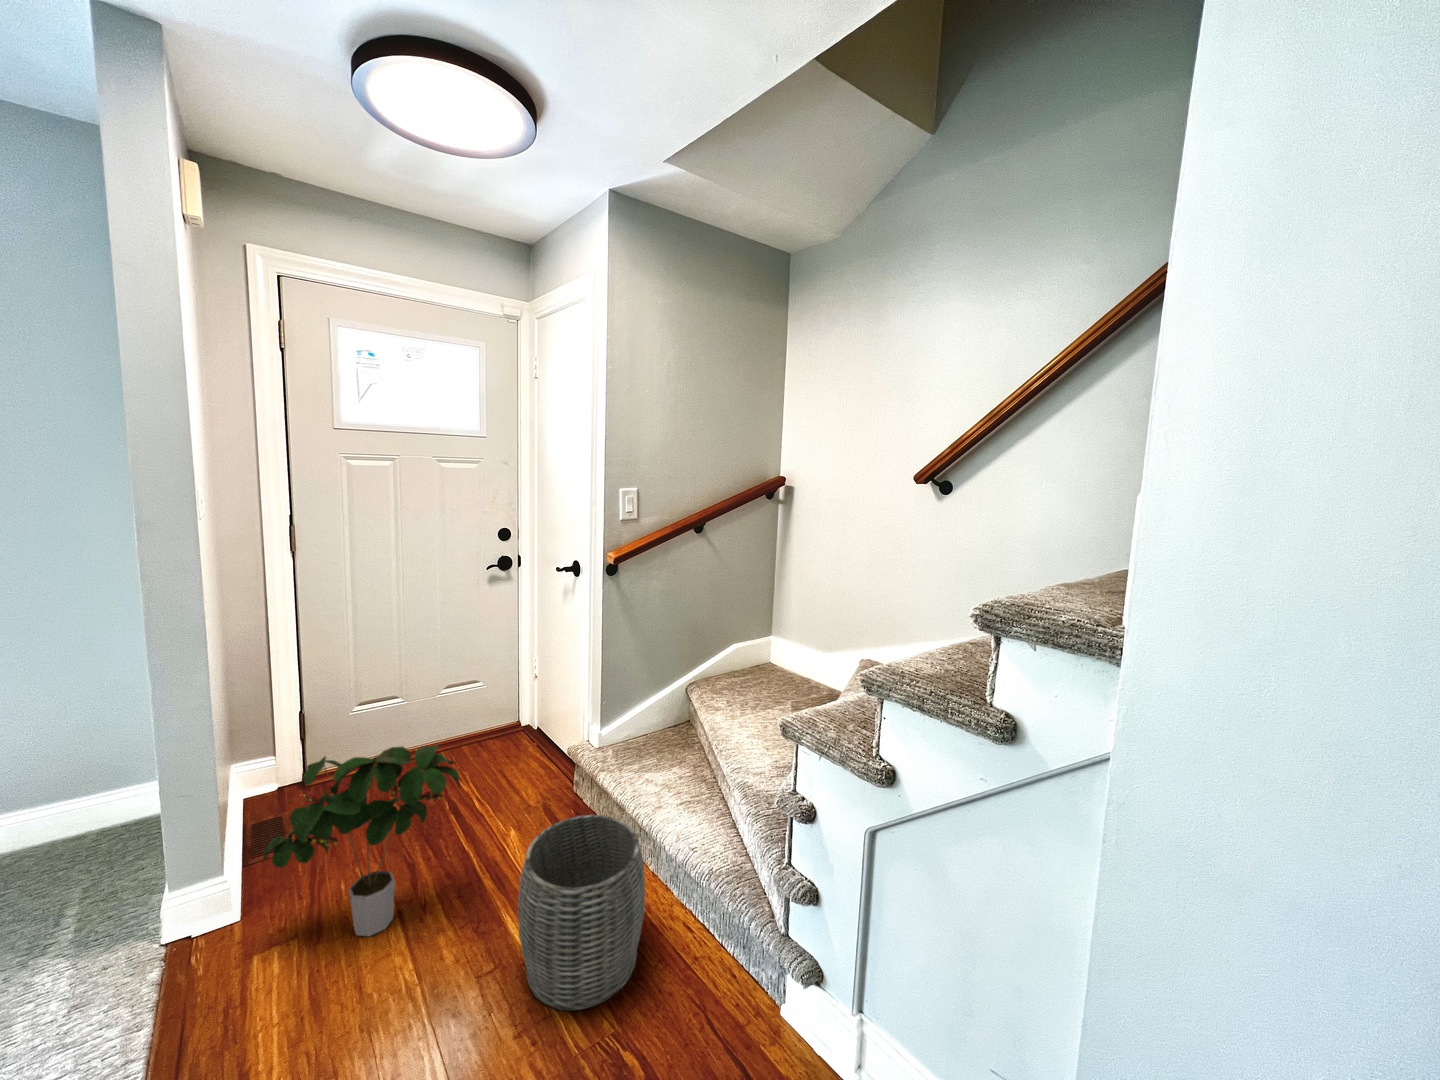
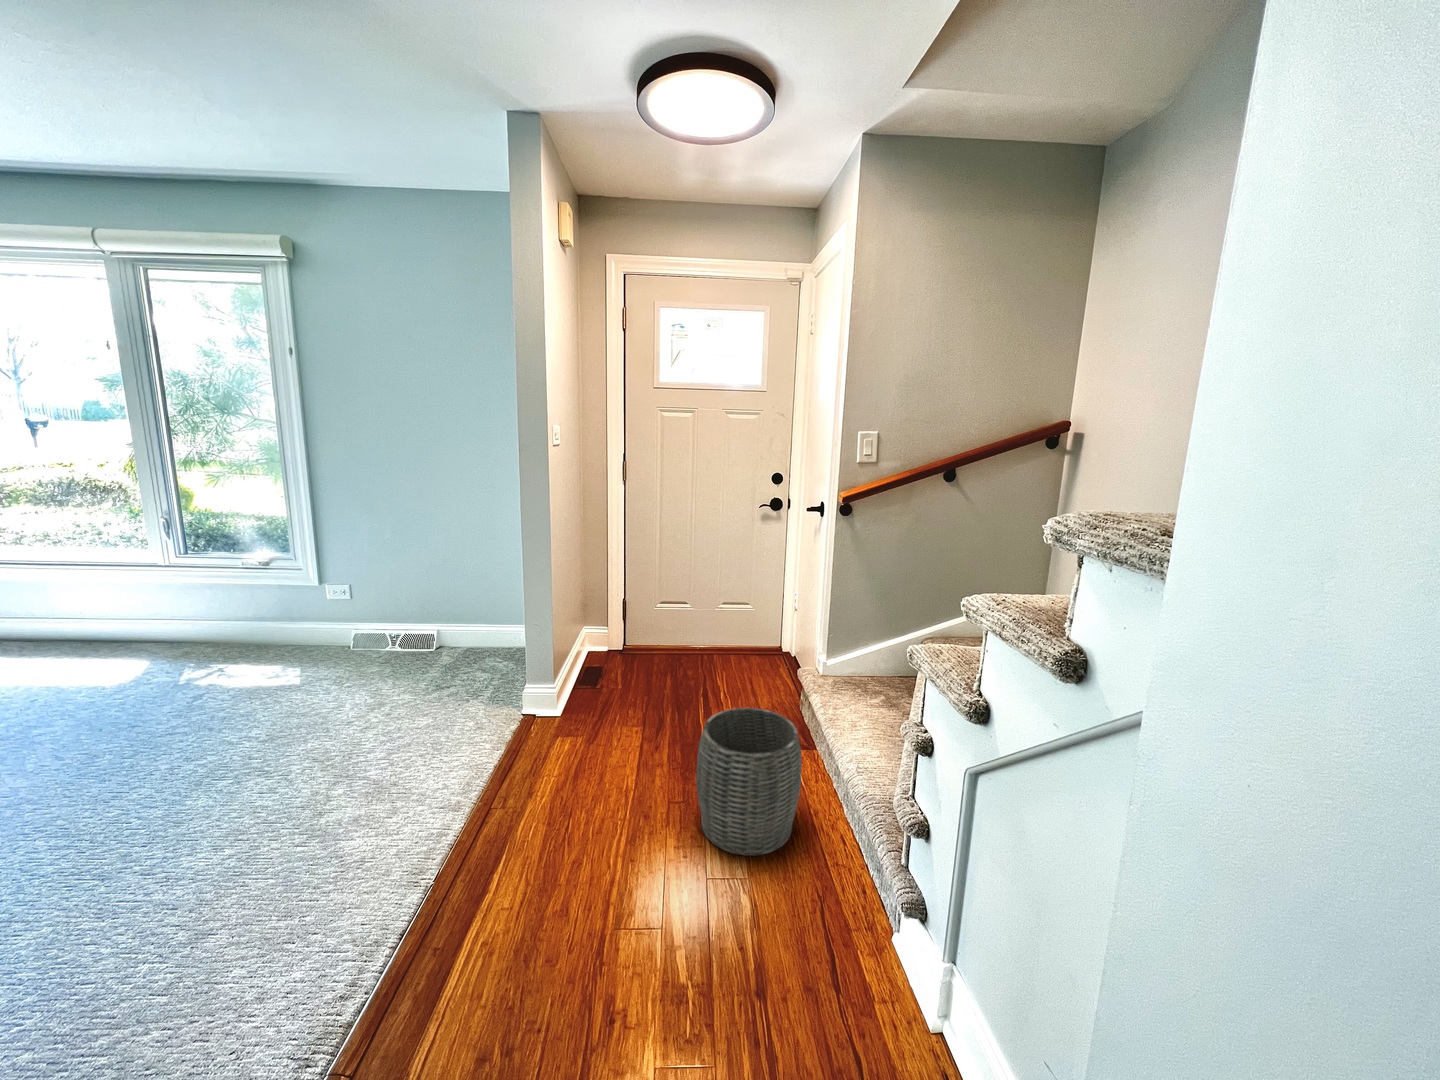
potted plant: present [263,745,460,936] -> none [569,616,687,751]

